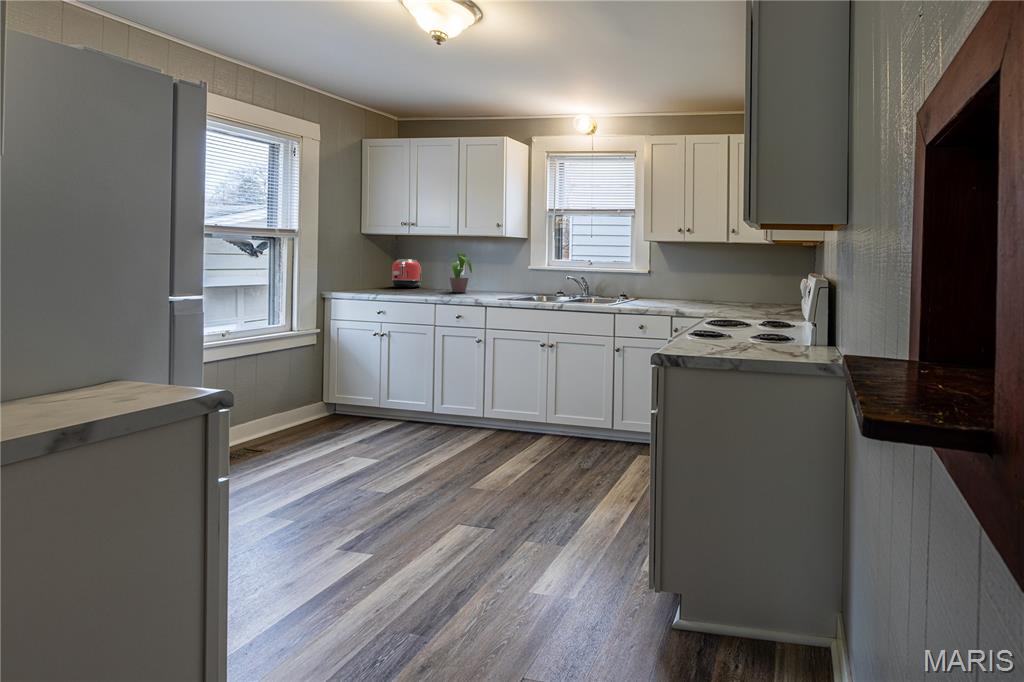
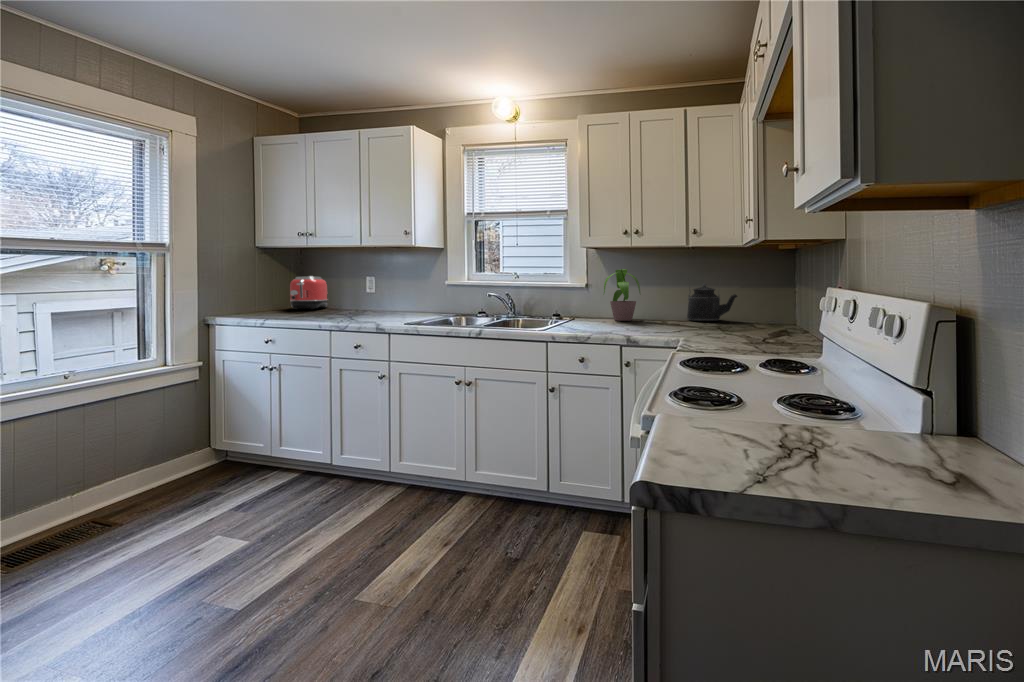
potted plant: present [445,253,472,292] -> present [603,269,640,321]
kettle: none [731,266,773,304] -> present [687,284,738,321]

